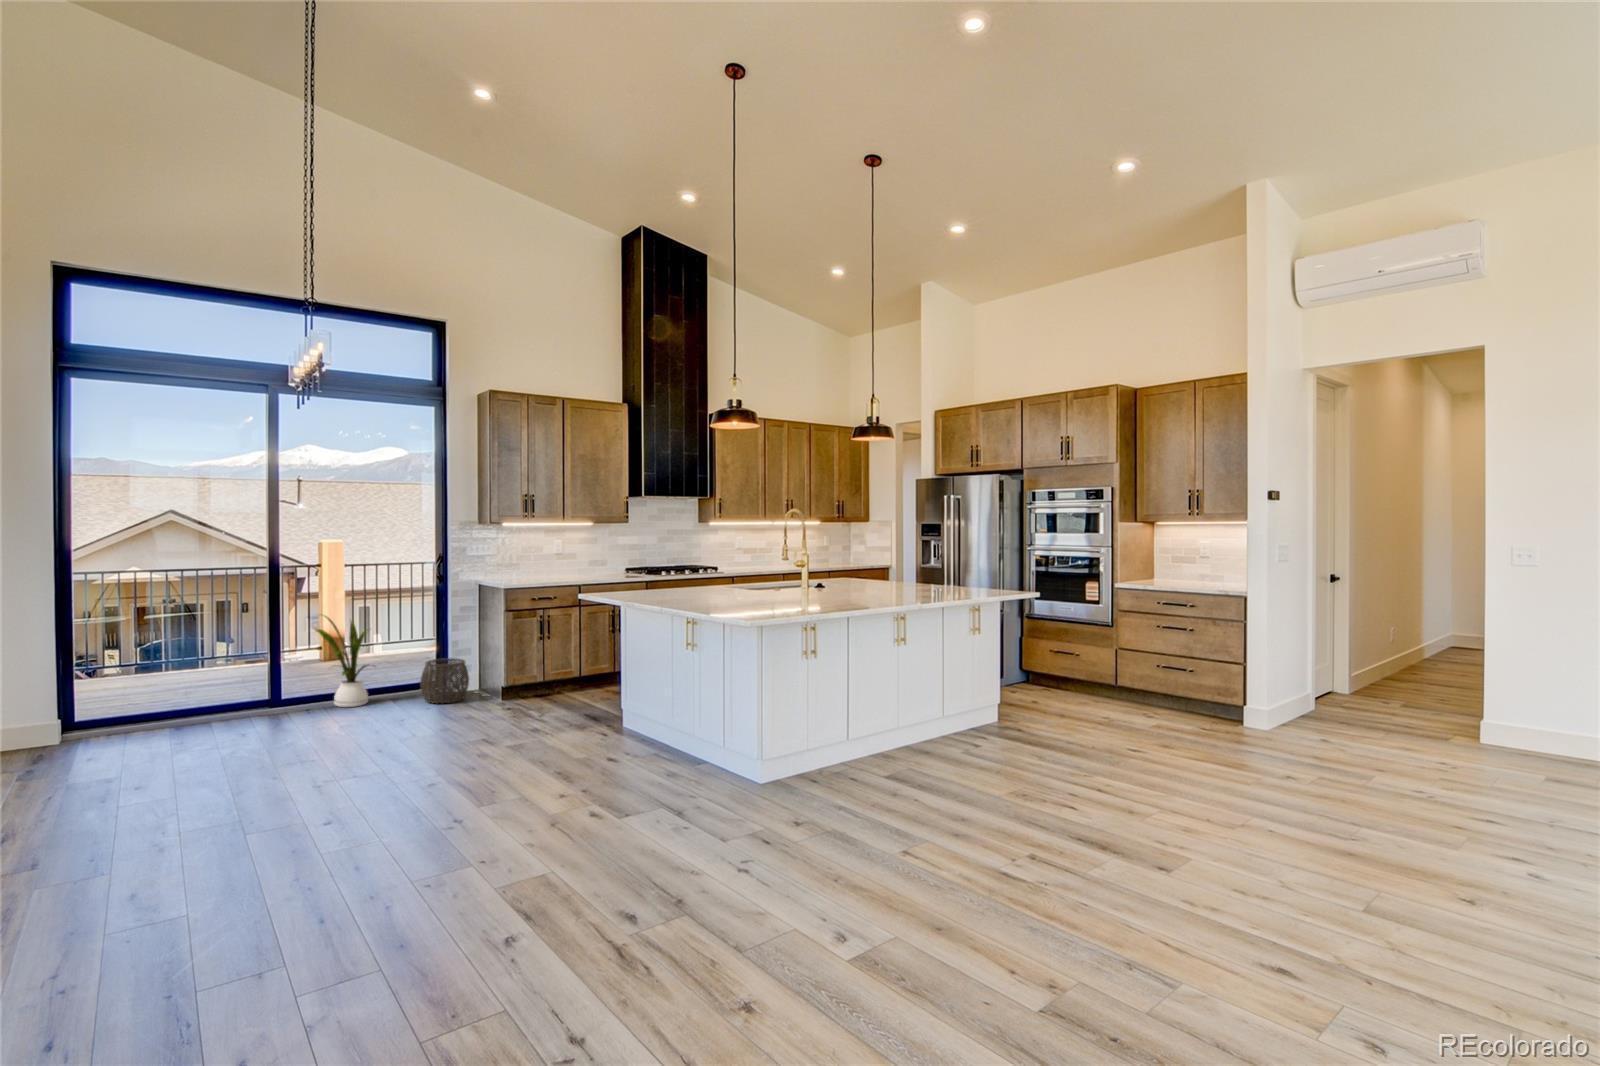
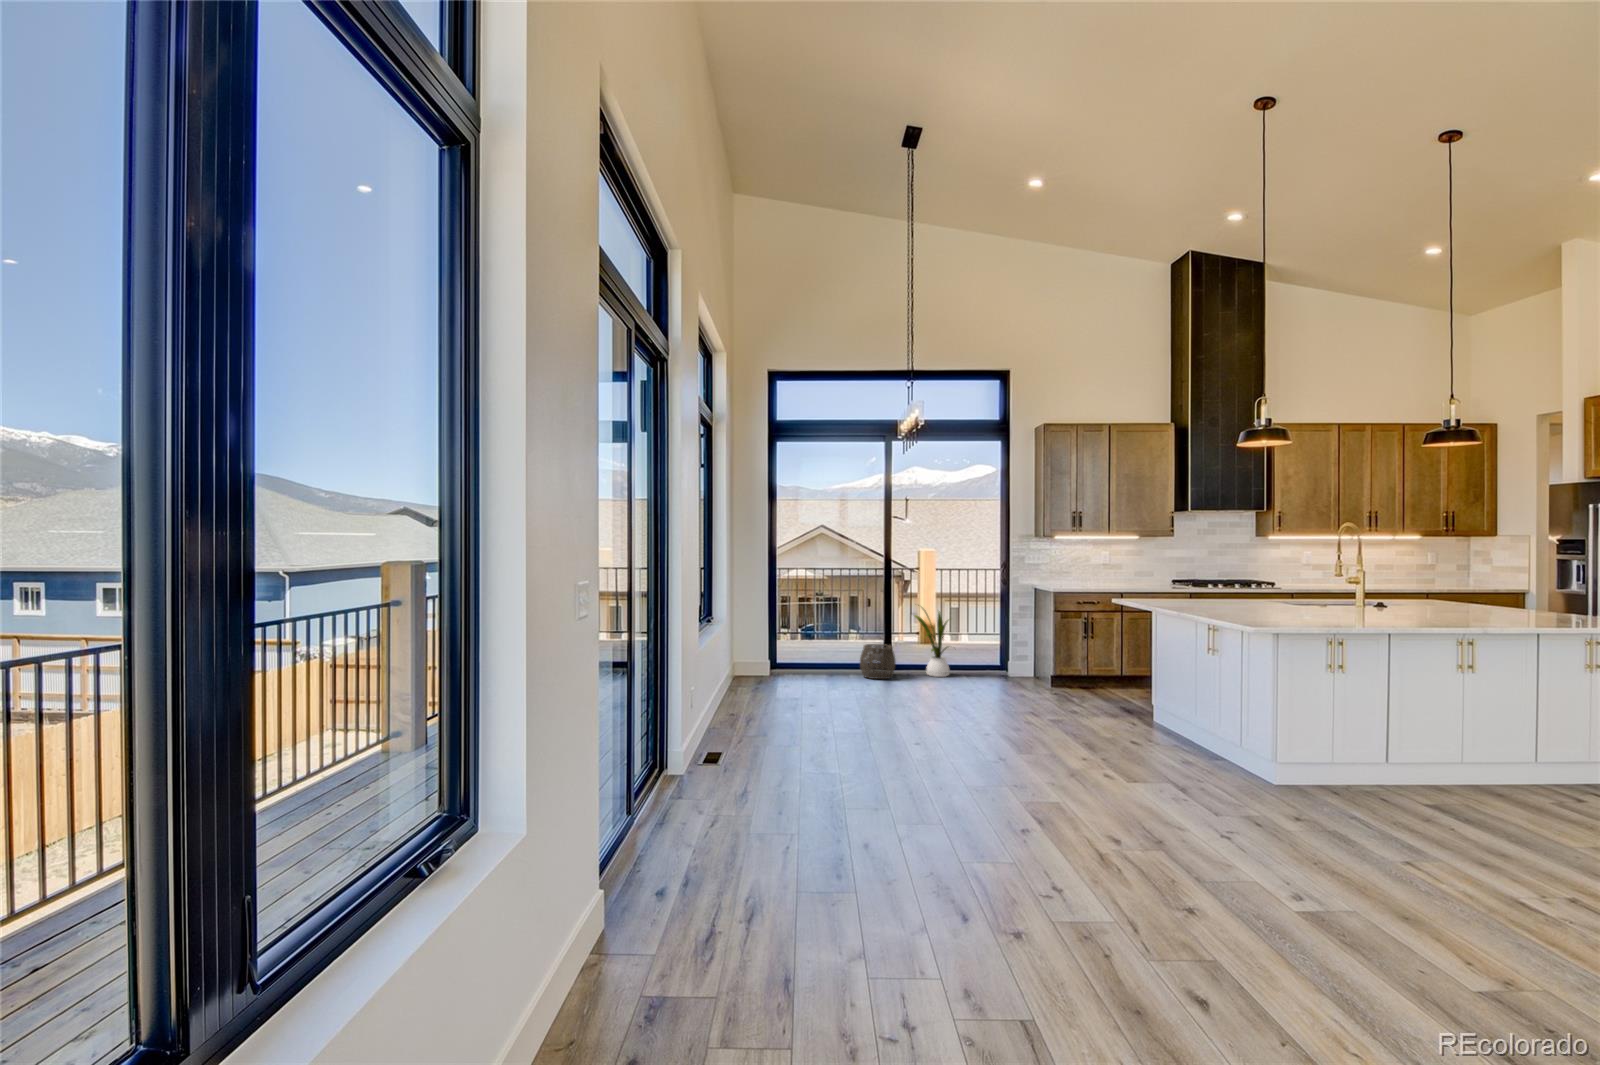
woven basket: present [421,658,469,703] -> present [860,644,896,679]

